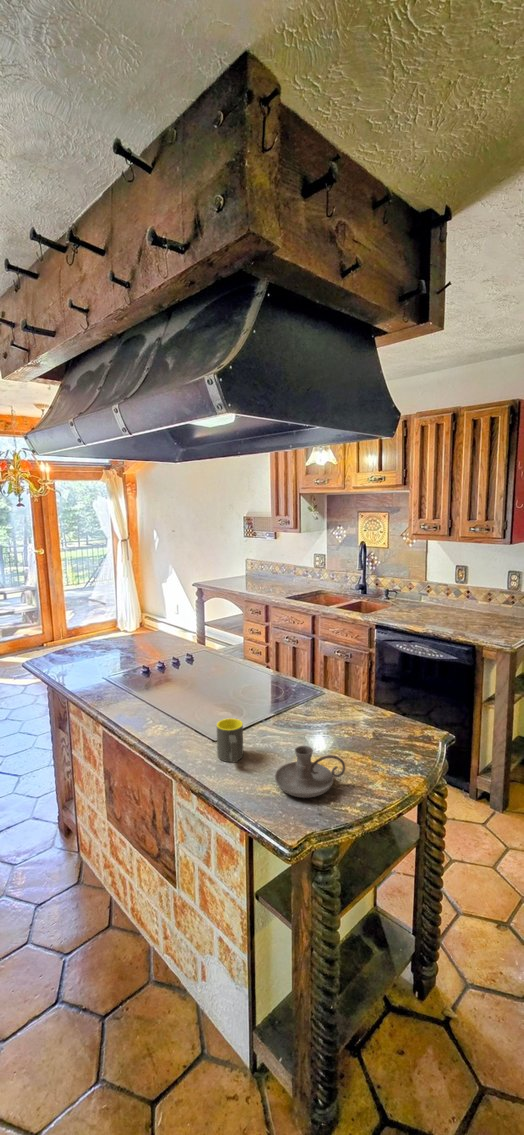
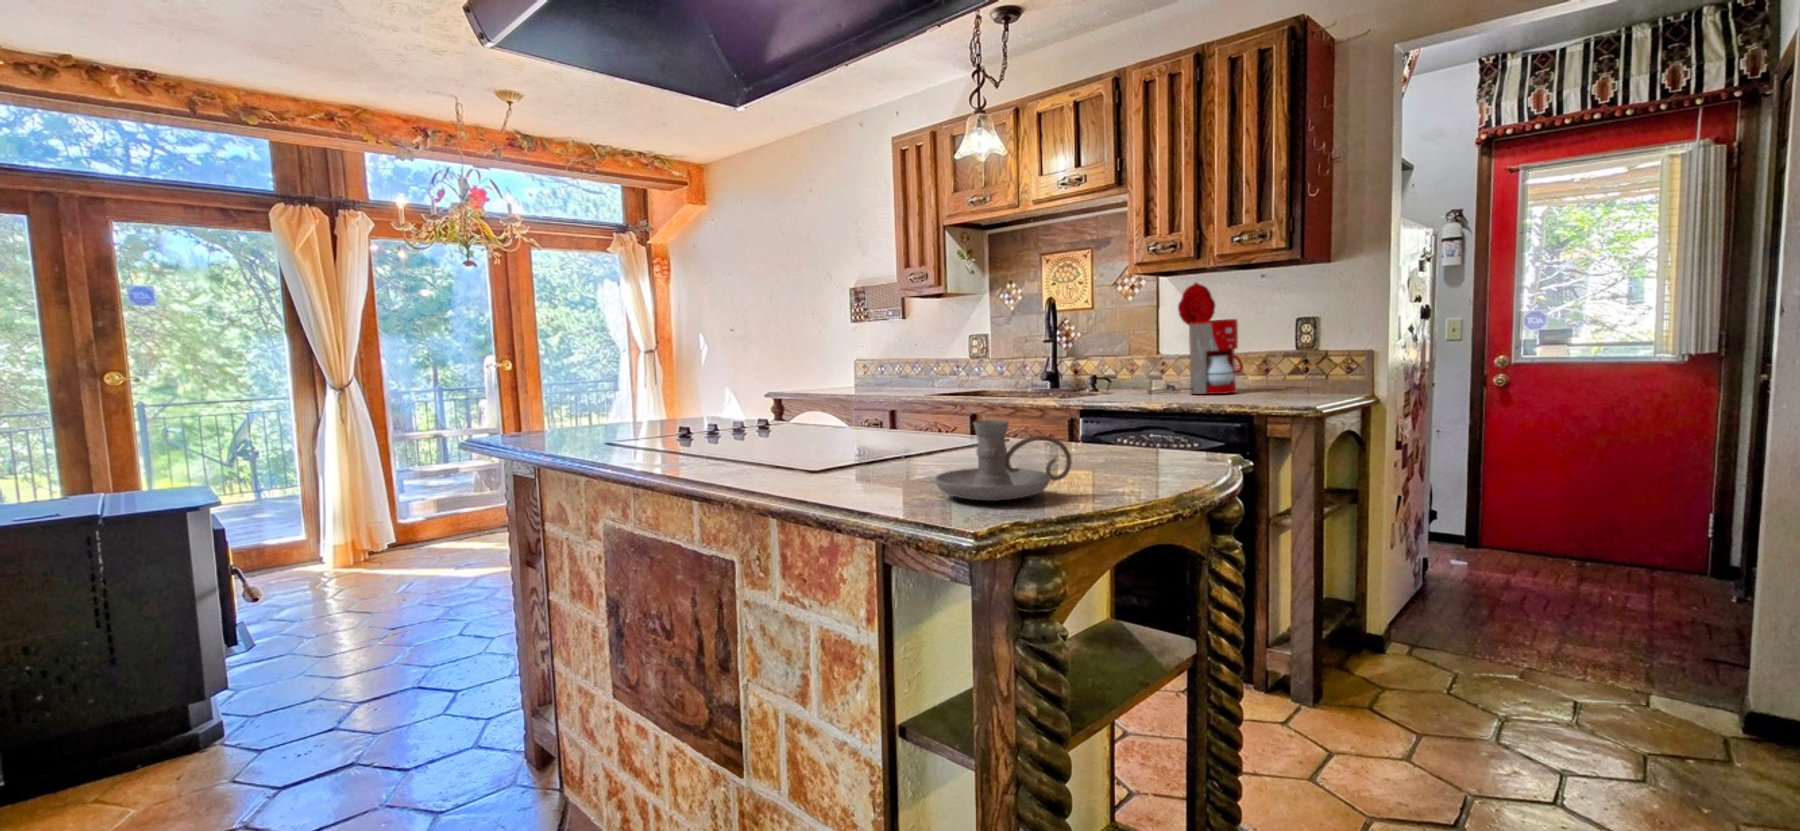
coffee maker: none [417,549,474,619] -> present [1148,282,1243,394]
mug: present [217,718,243,762] -> none [817,416,869,485]

